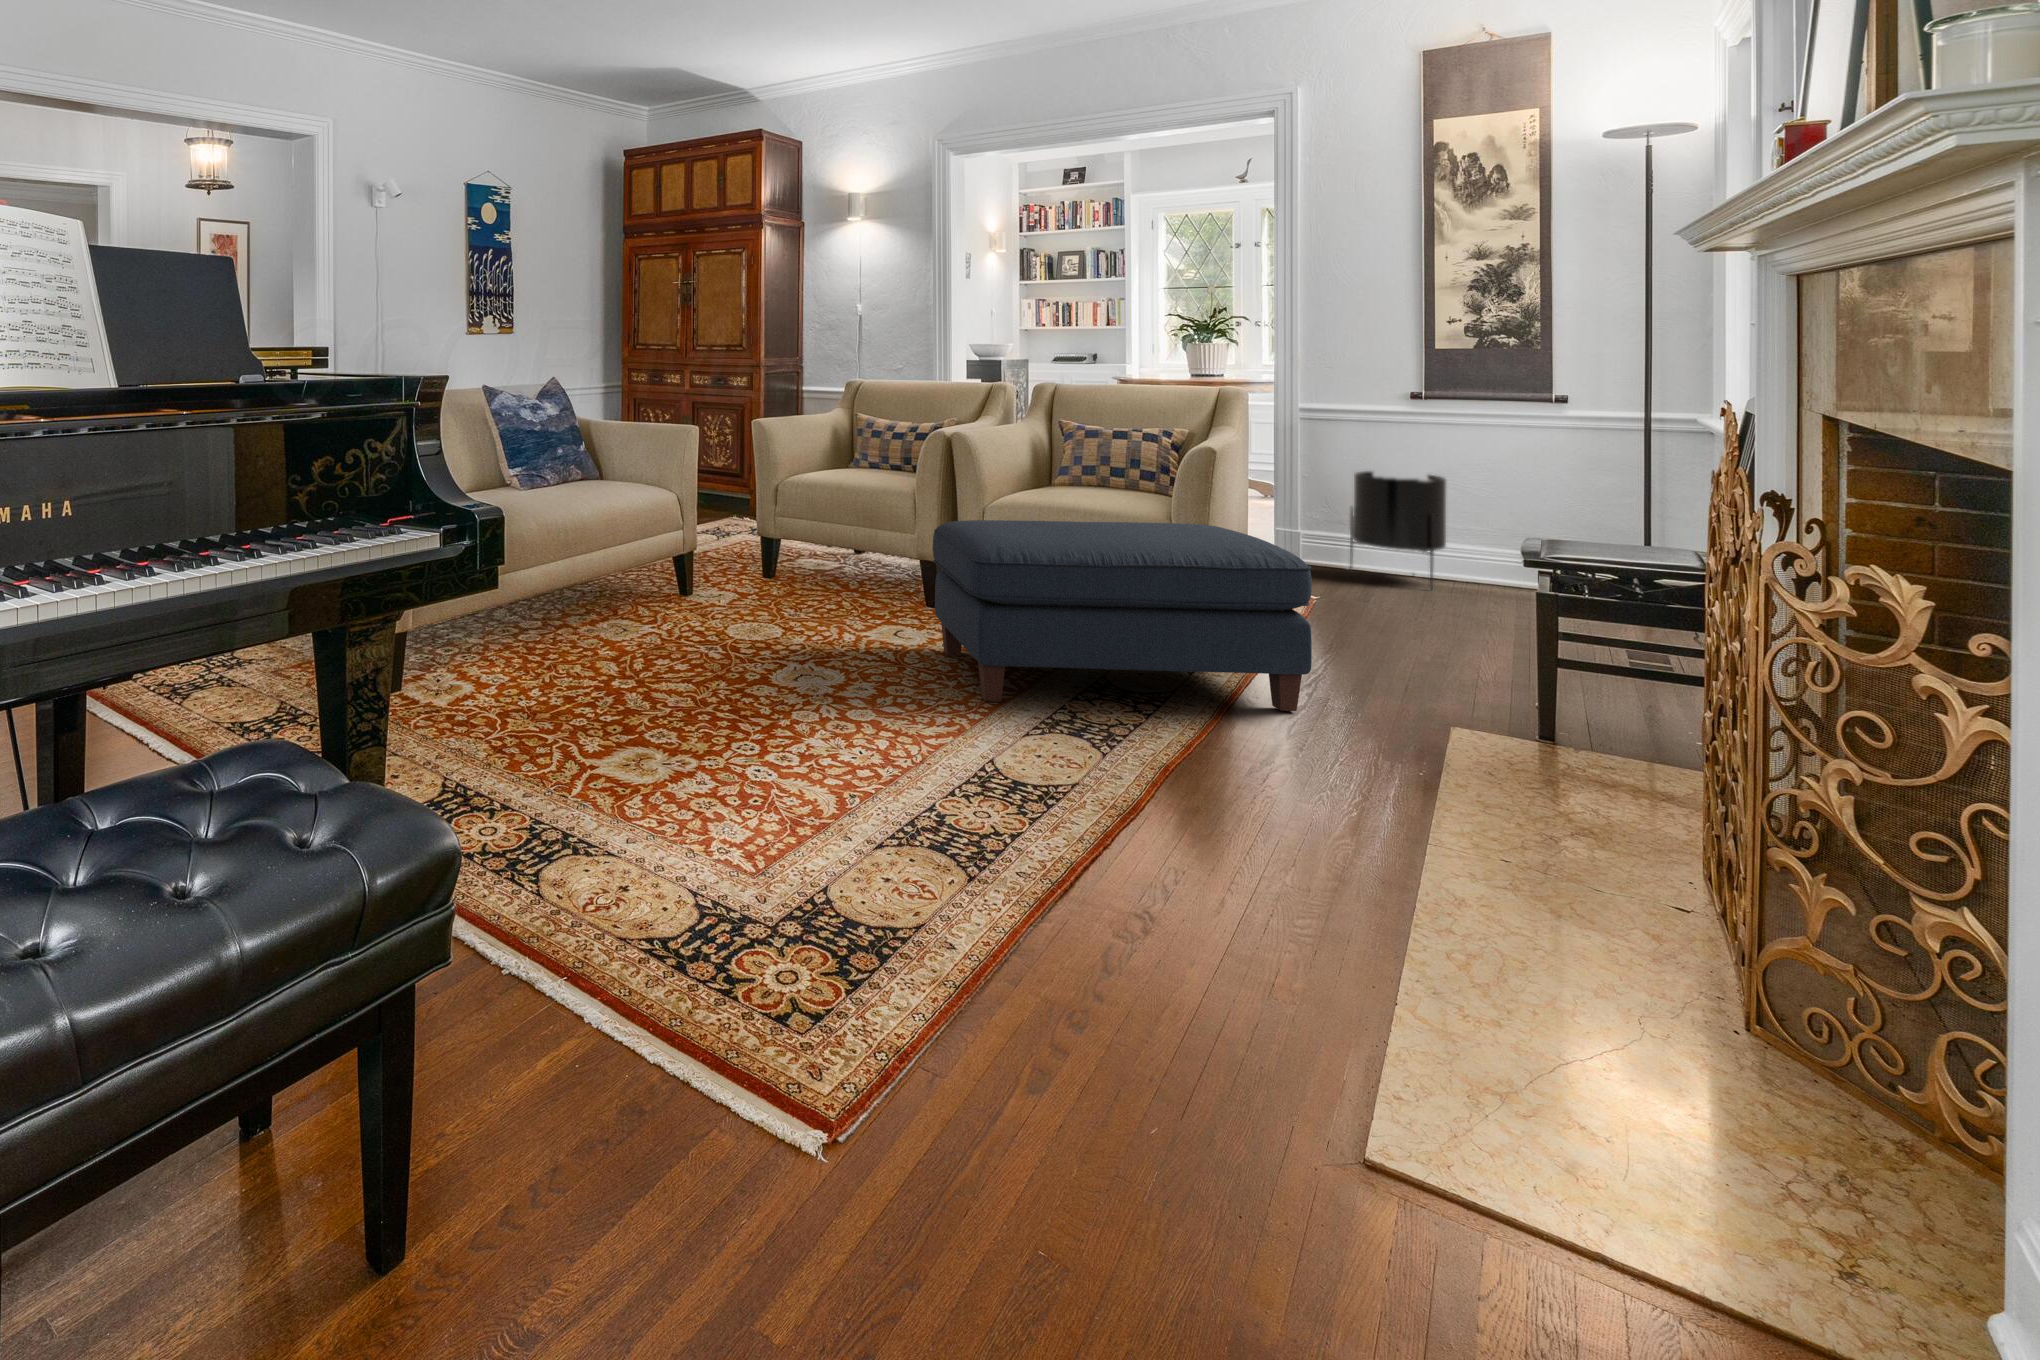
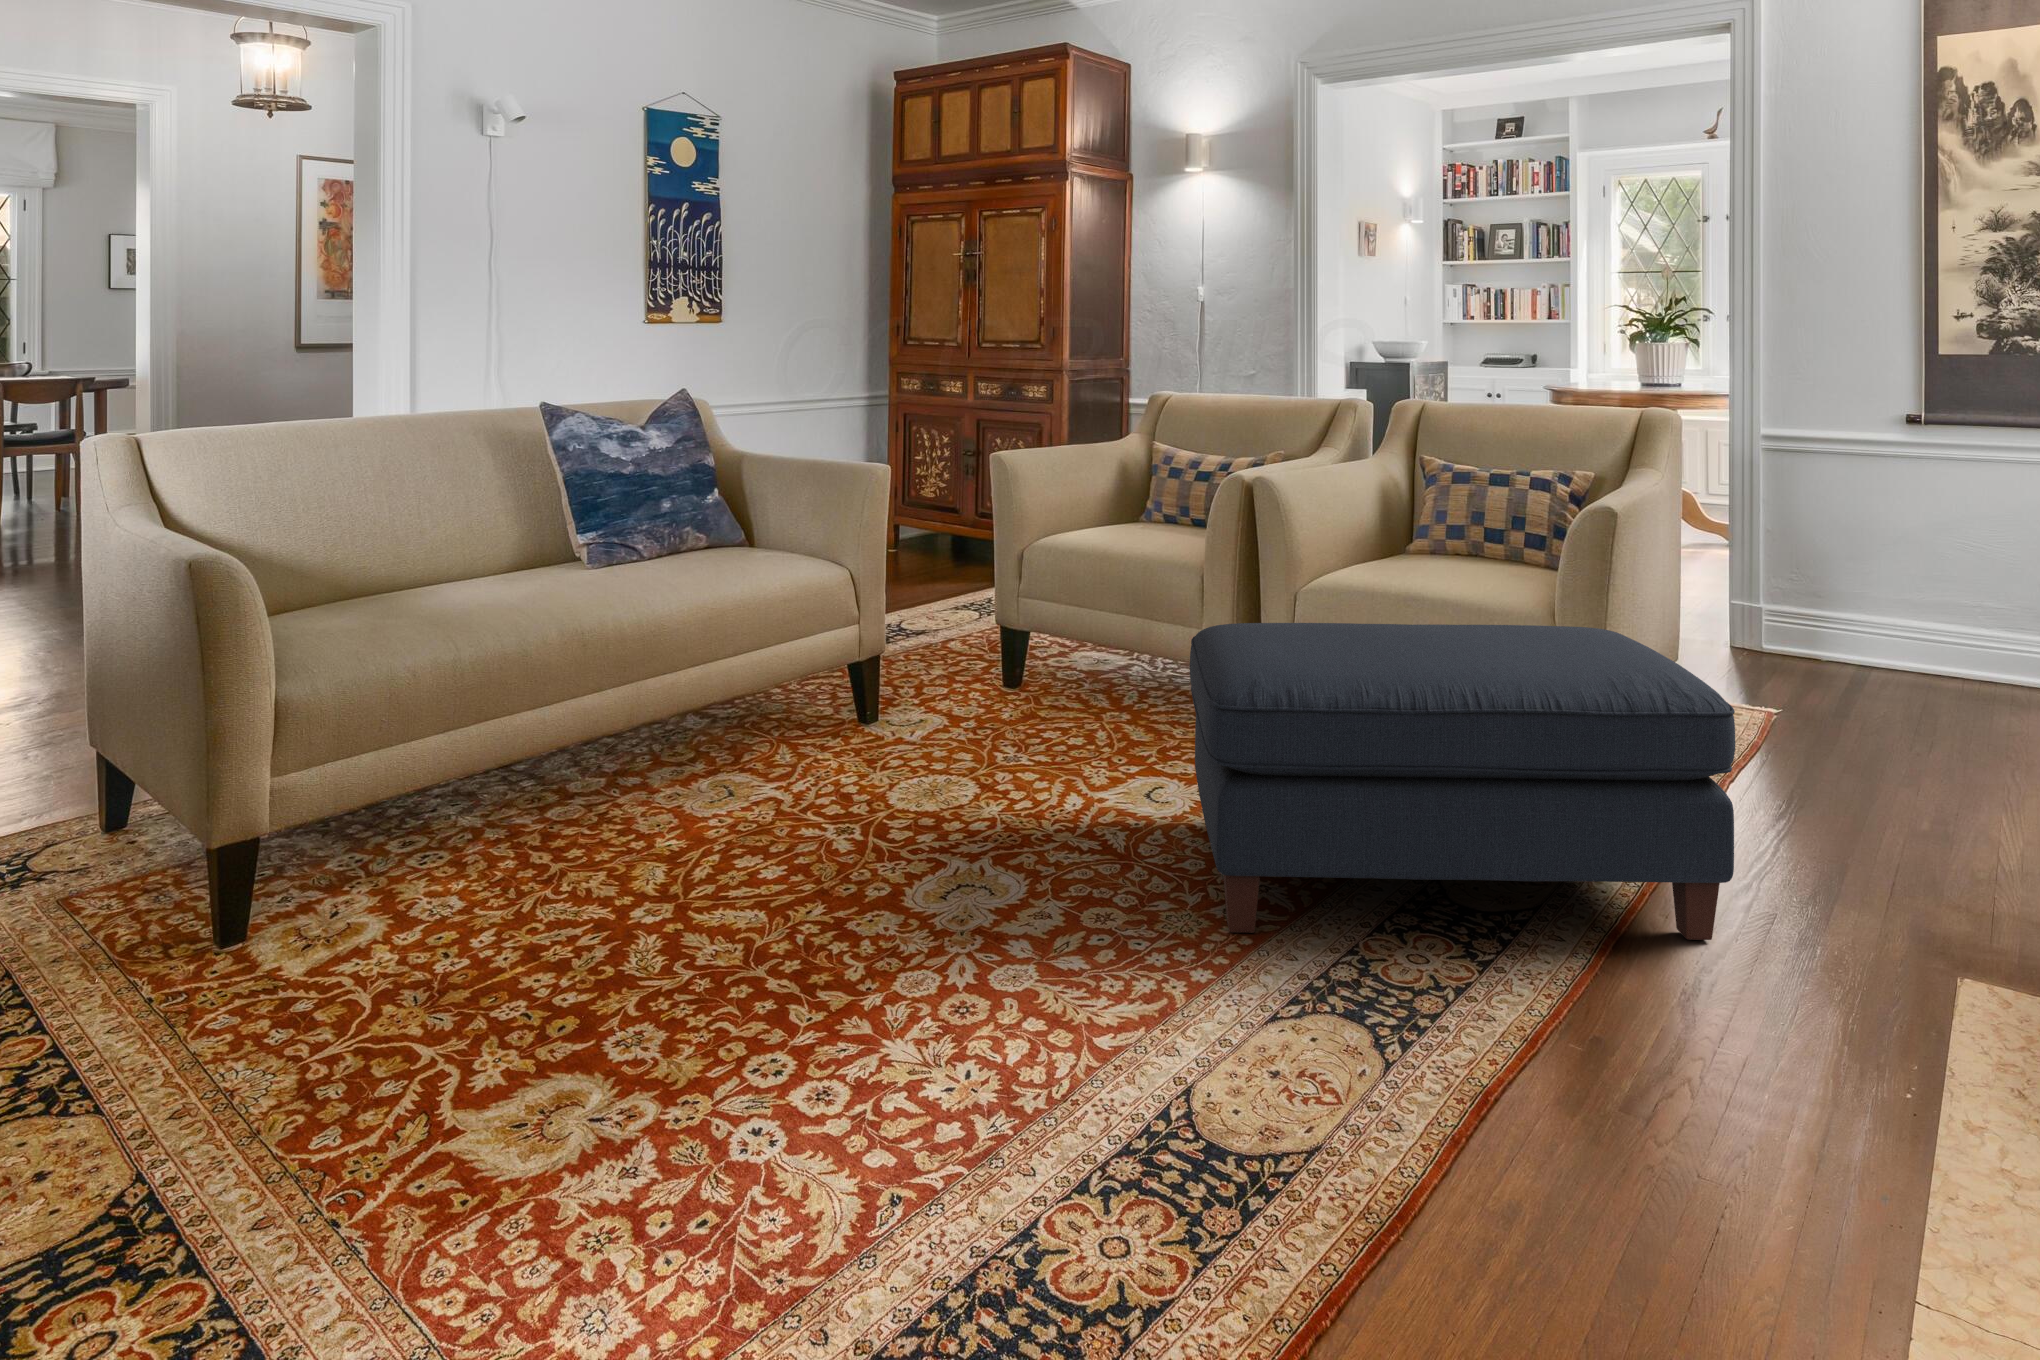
planter: present [1350,471,1446,589] -> none [1825,525,1952,695]

